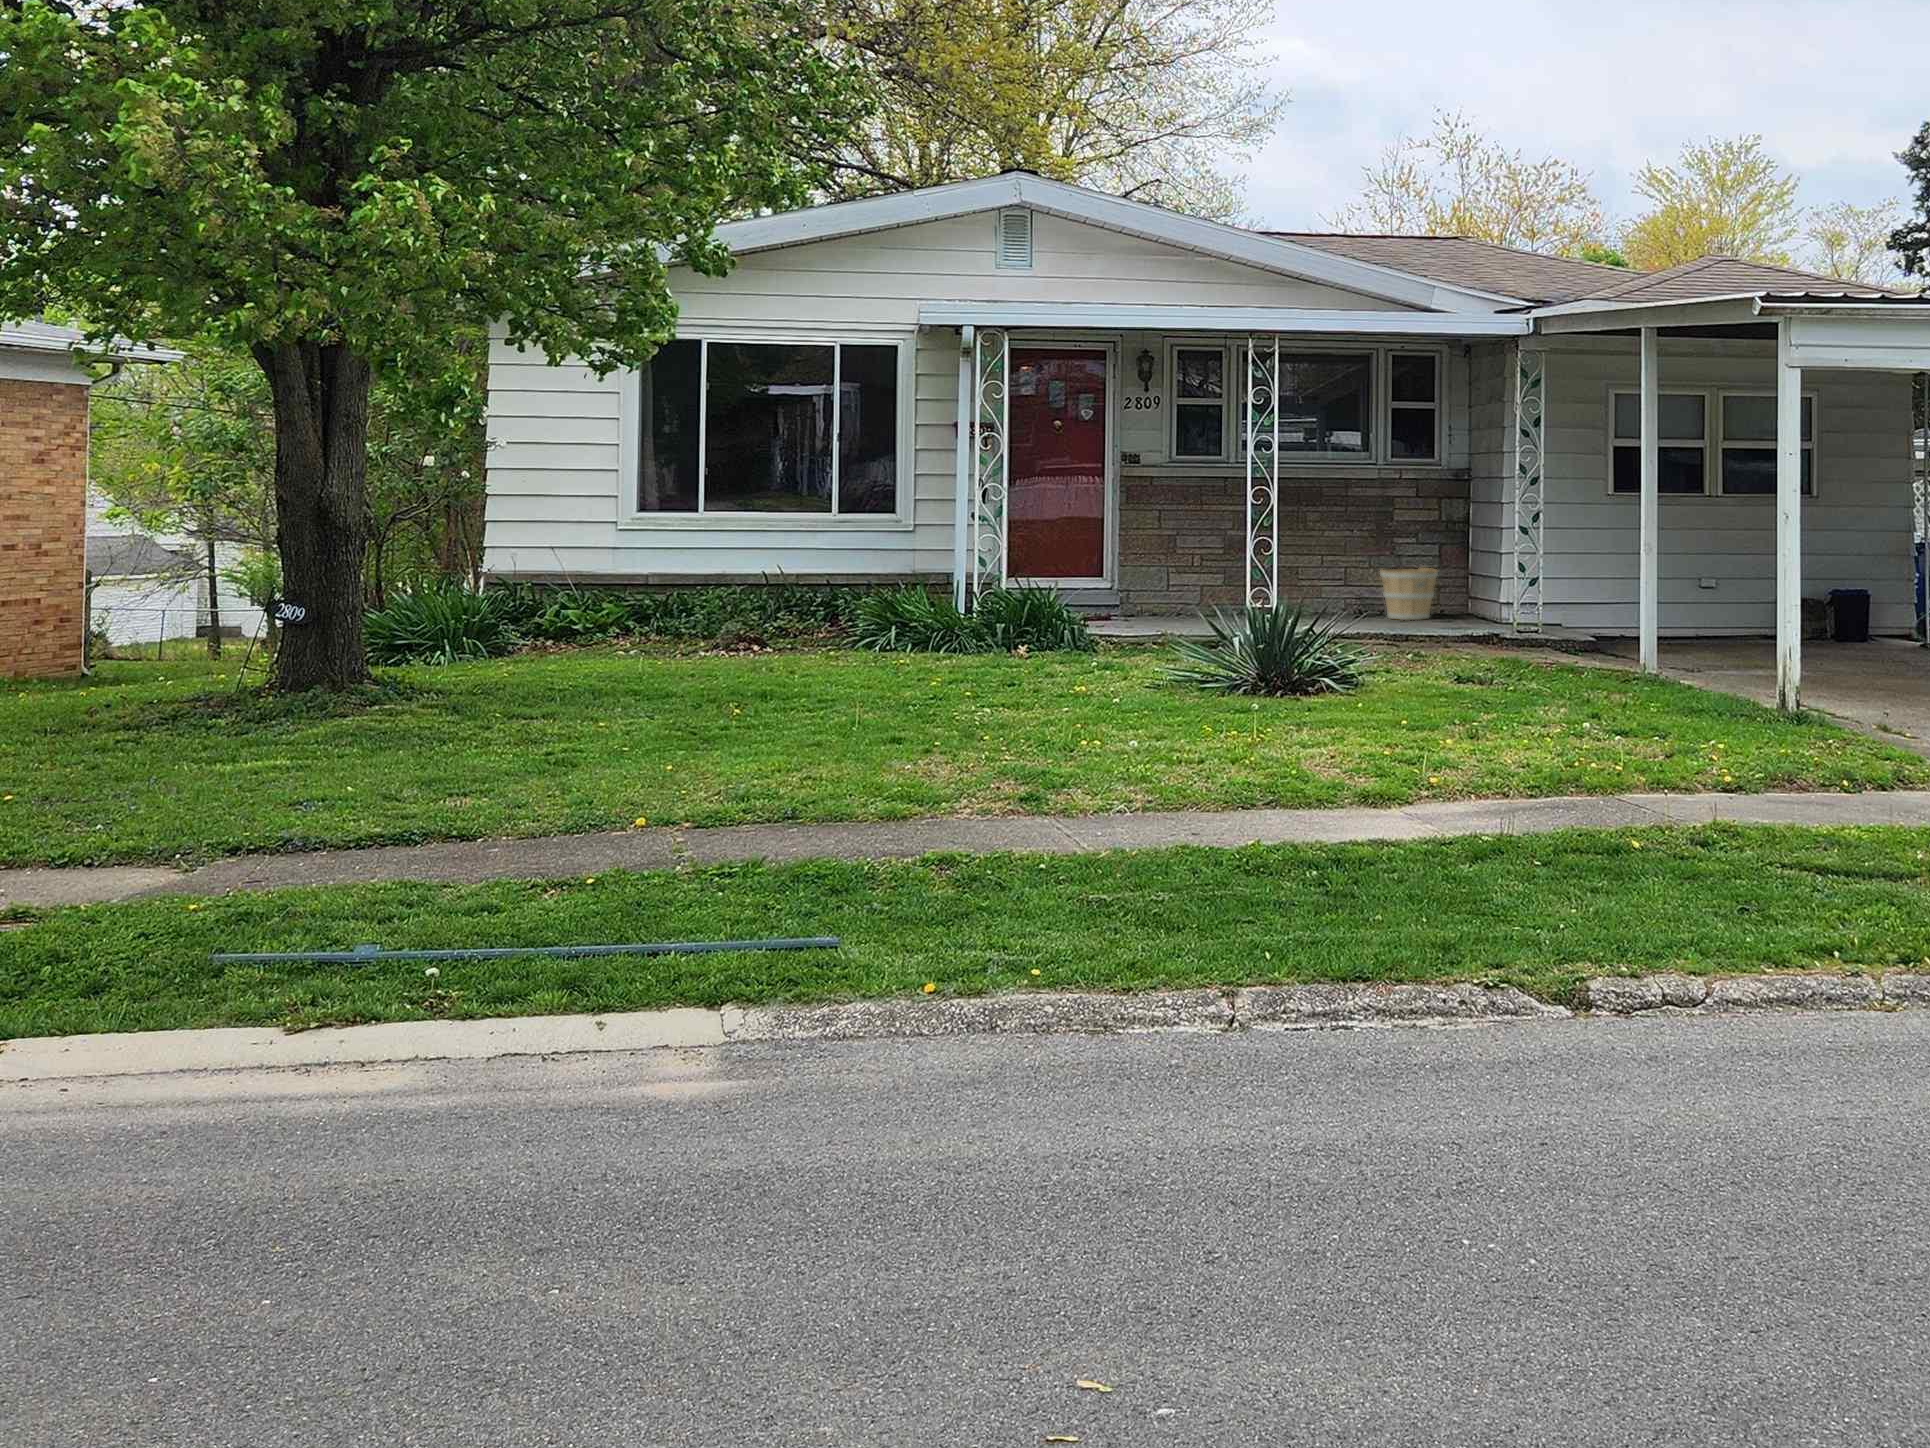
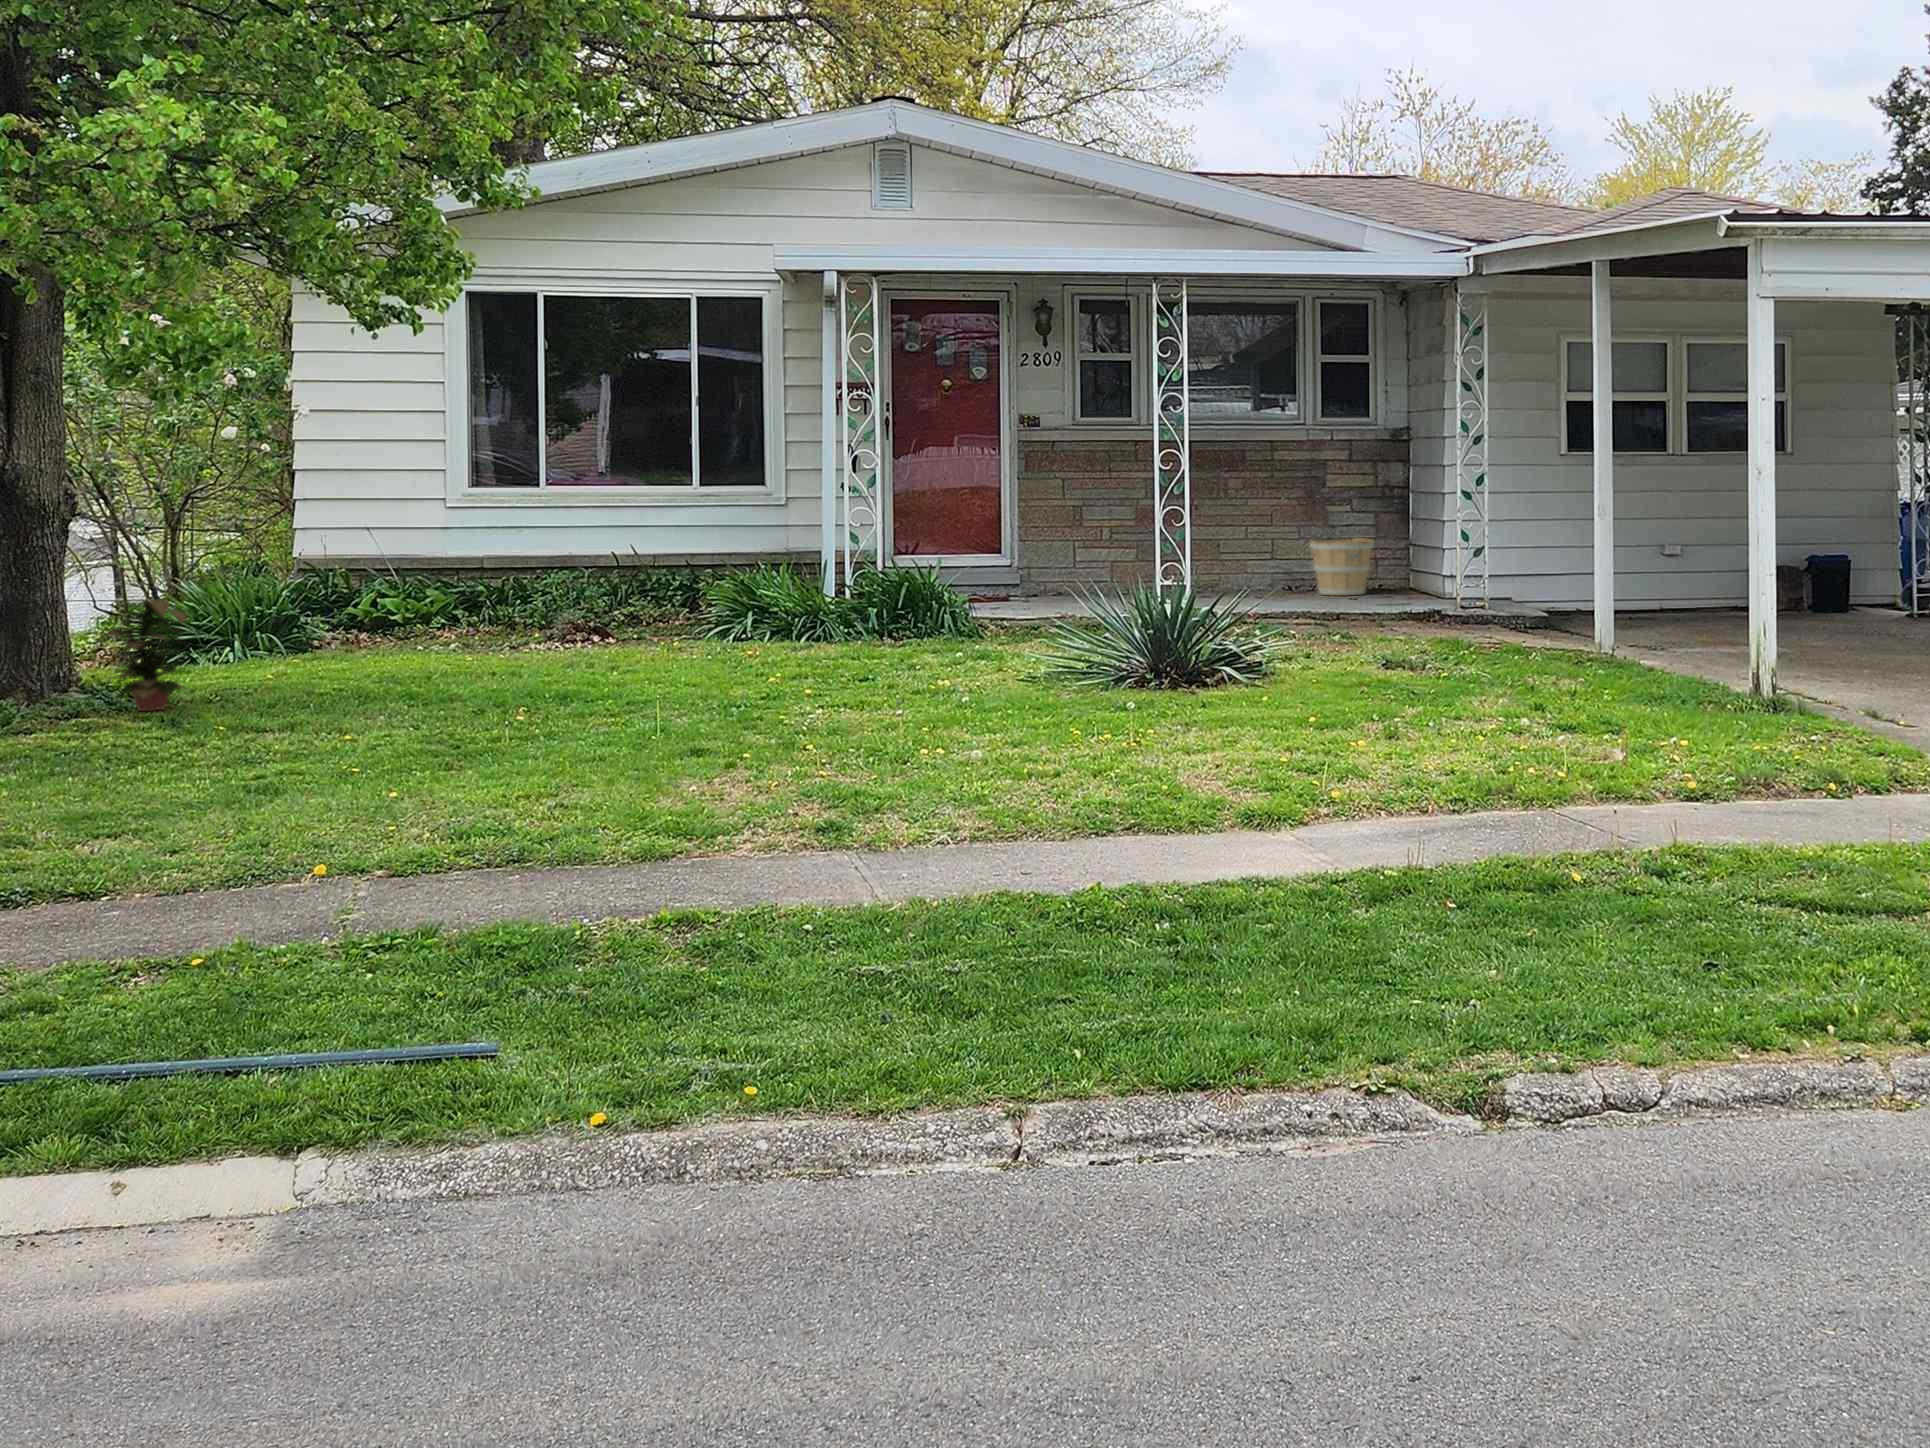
decorative plant: none [368,605,448,700] -> present [105,600,187,711]

